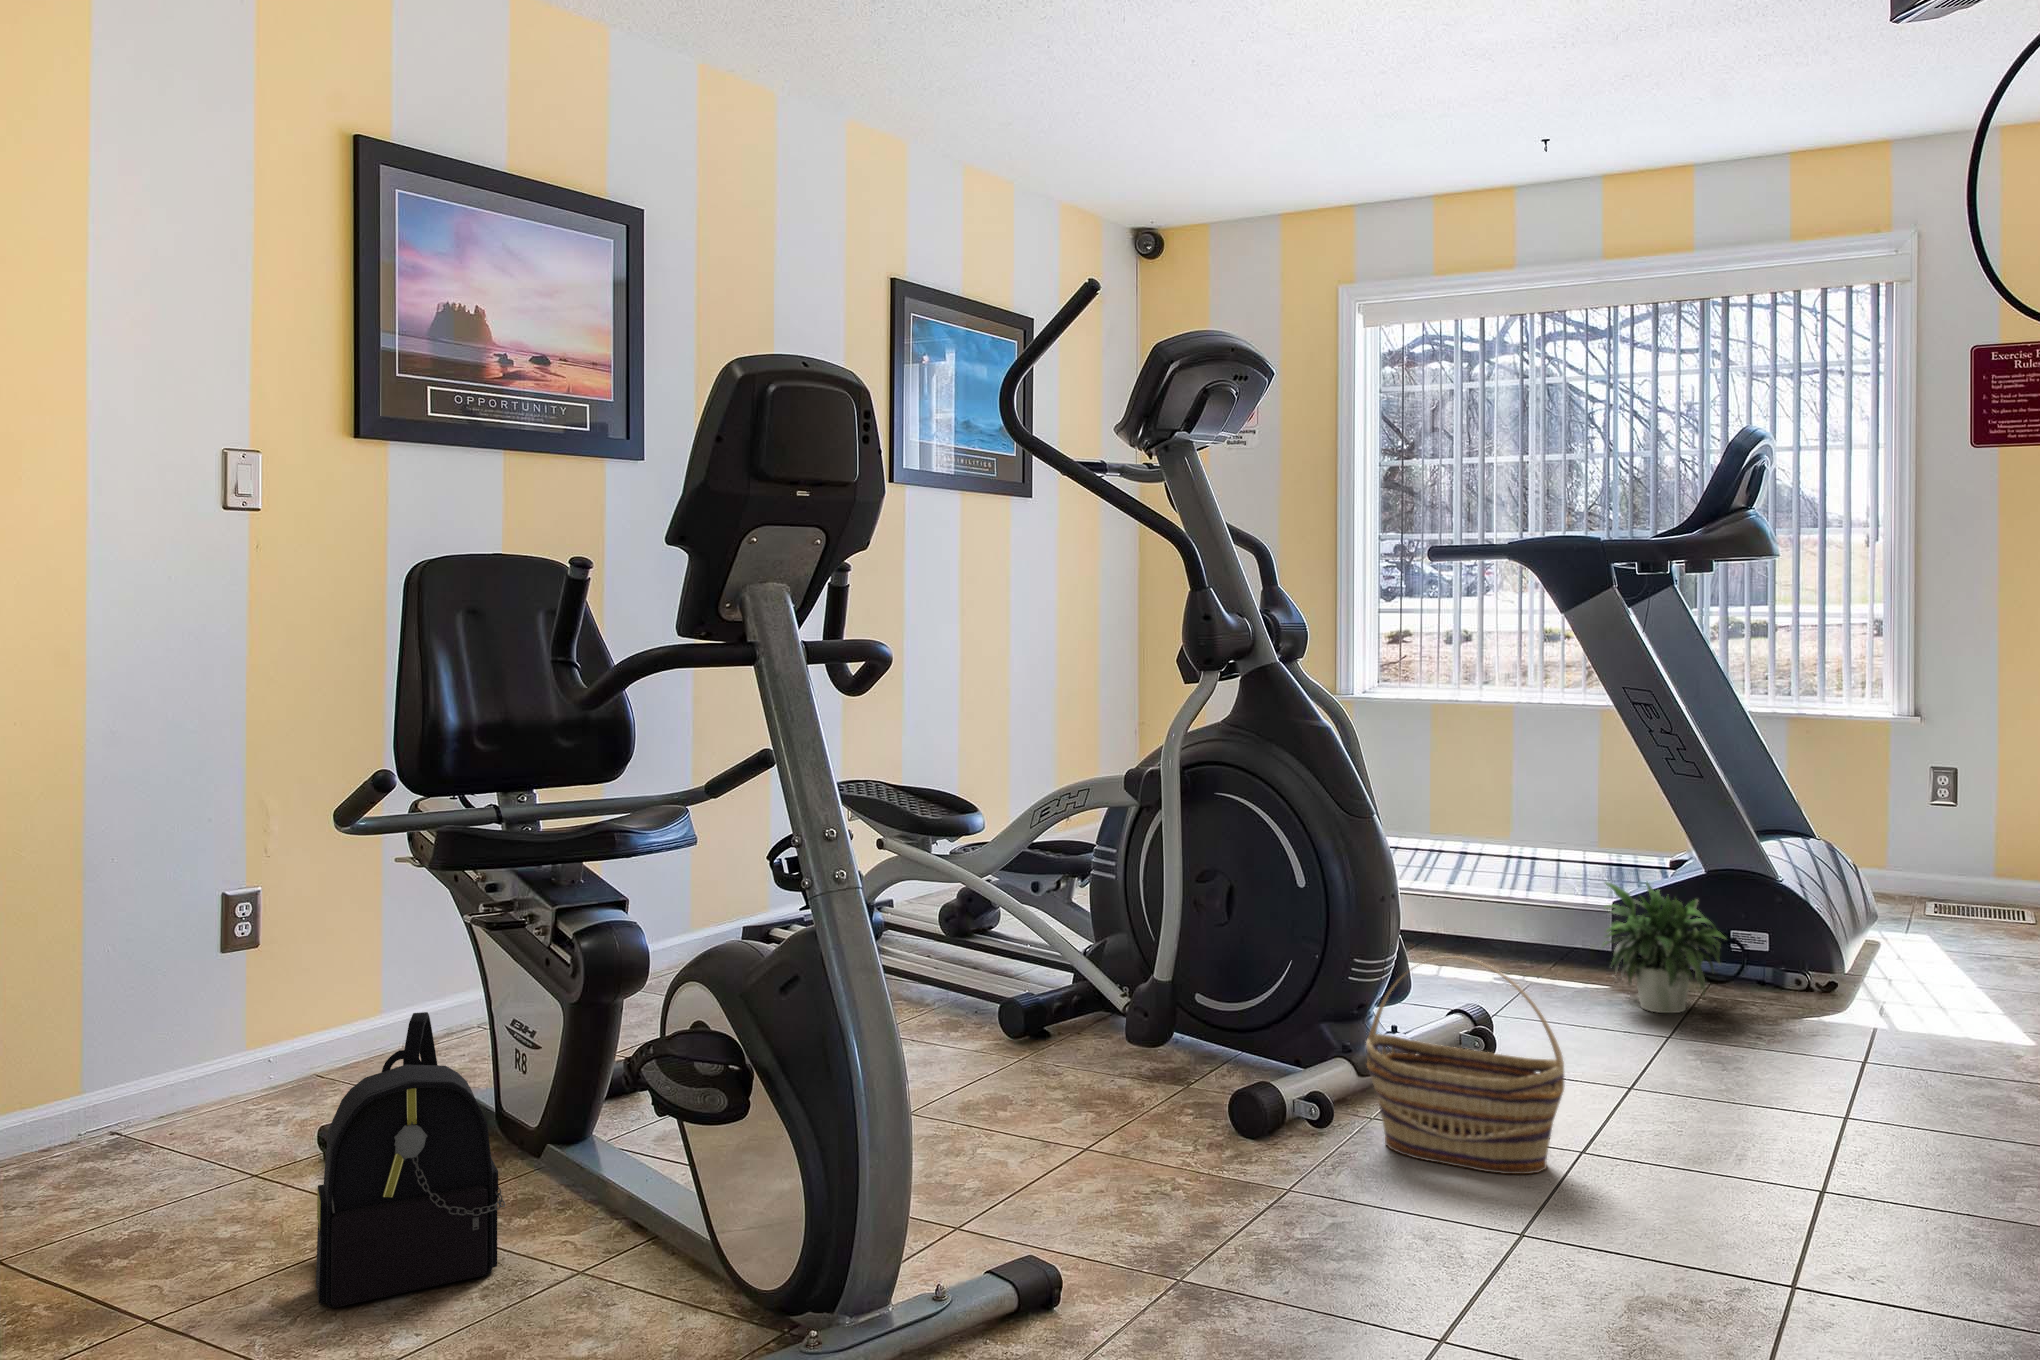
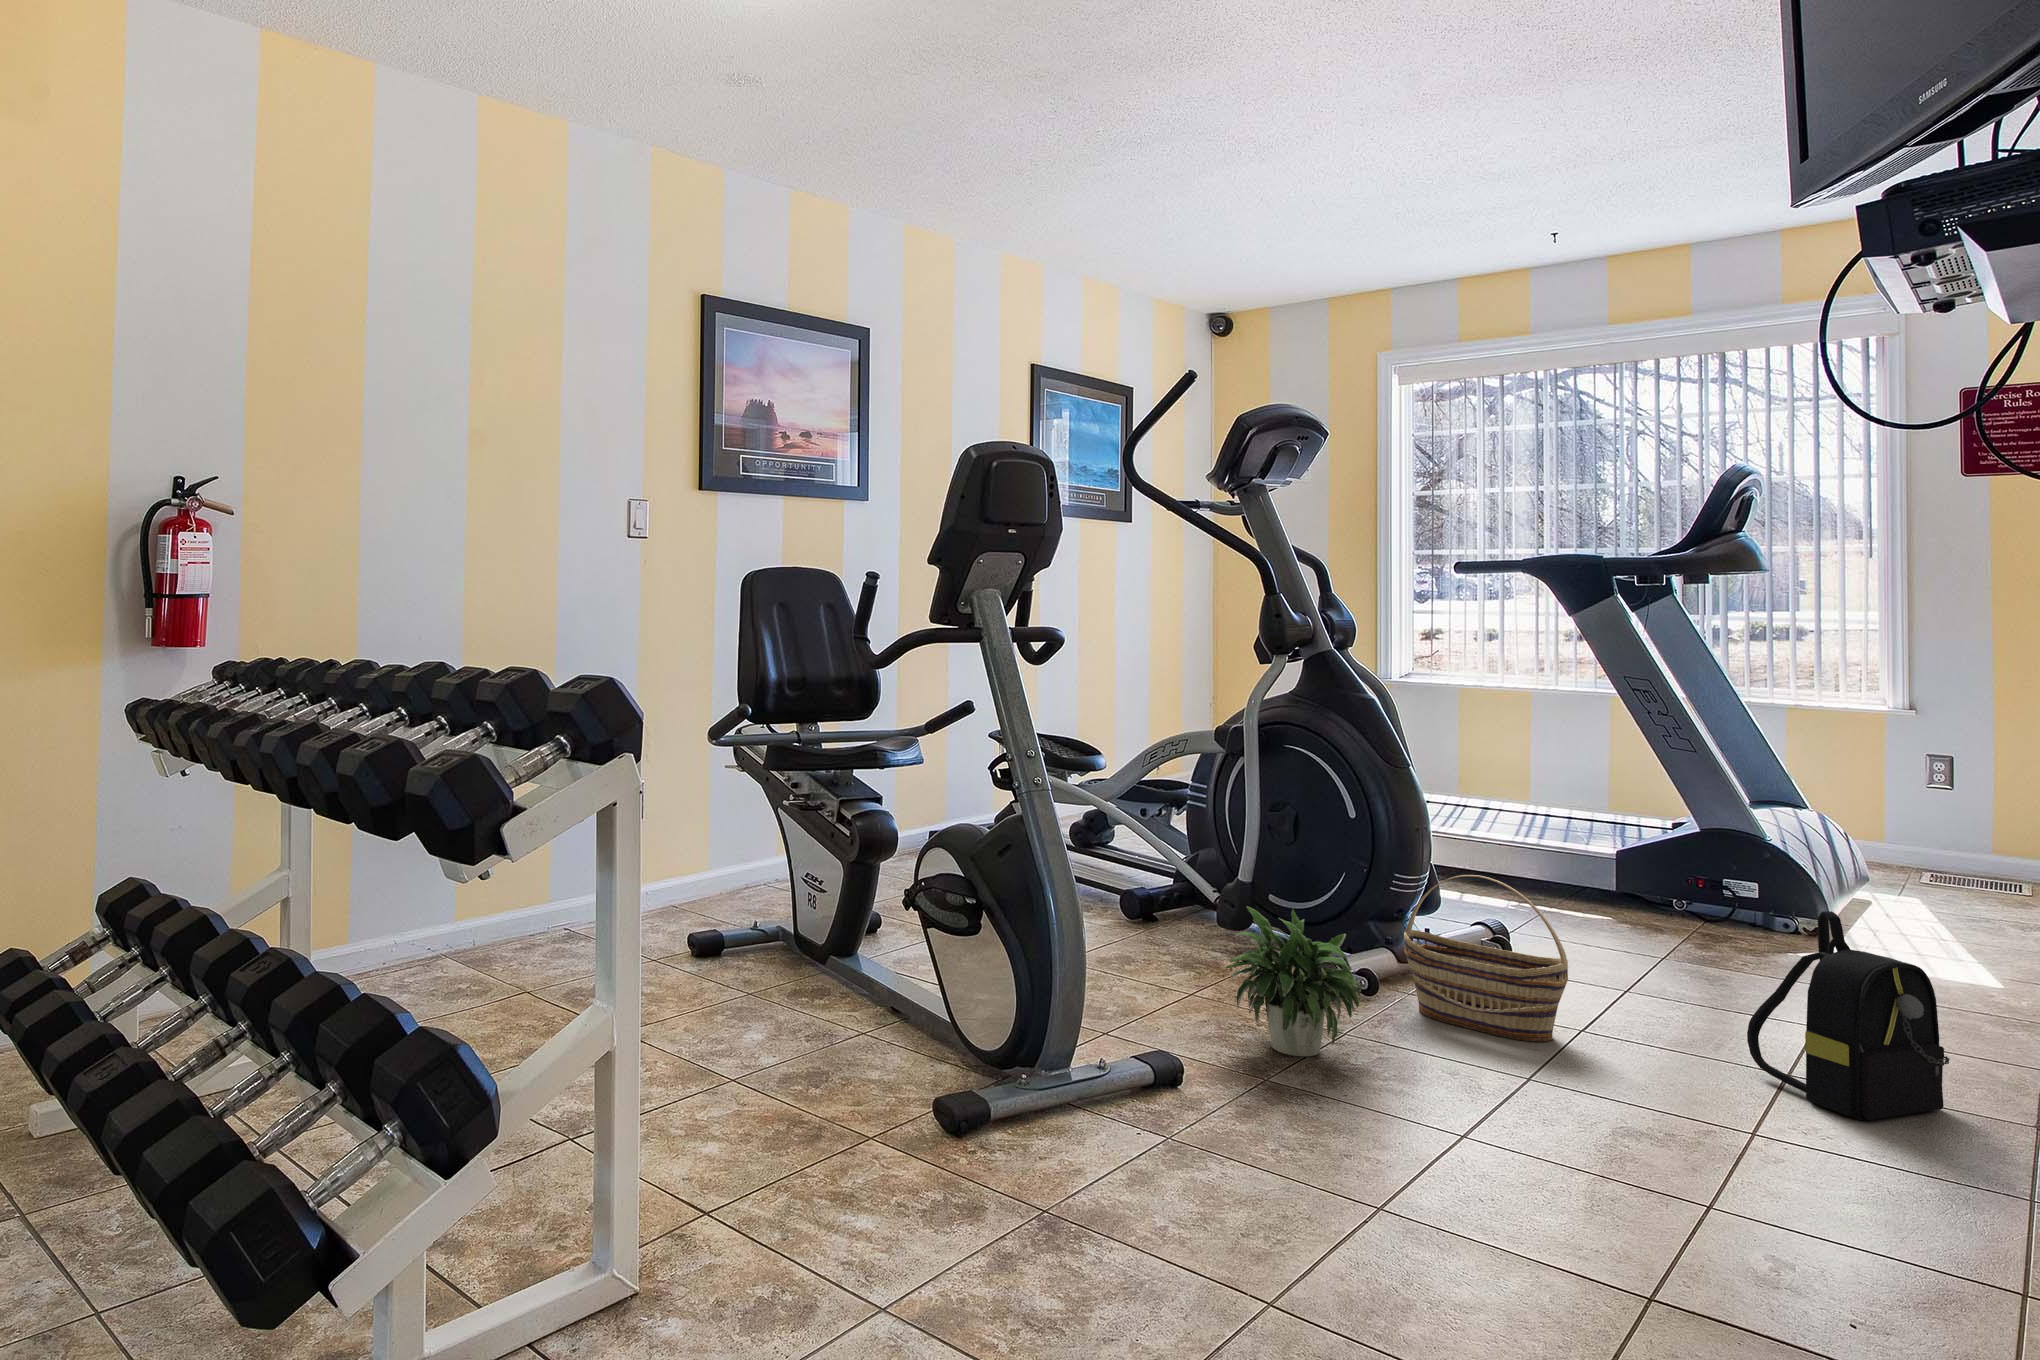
potted plant: present [1602,882,1726,1013] -> present [1226,906,1361,1056]
backpack: present [316,1012,505,1308] -> present [1747,911,1950,1120]

